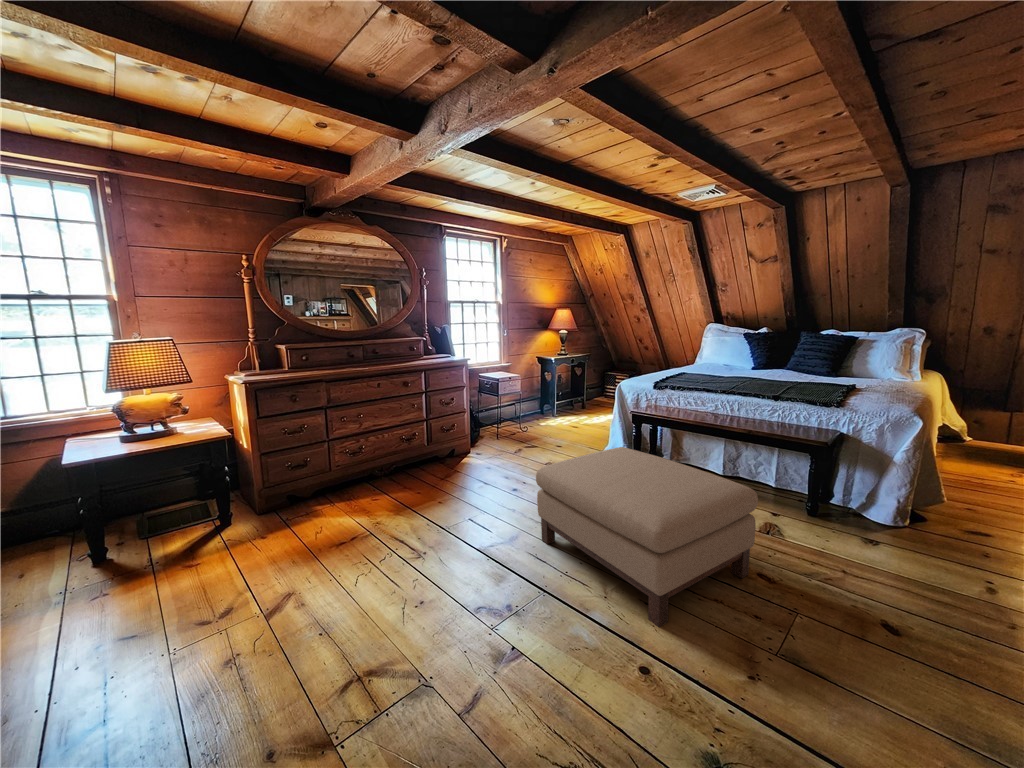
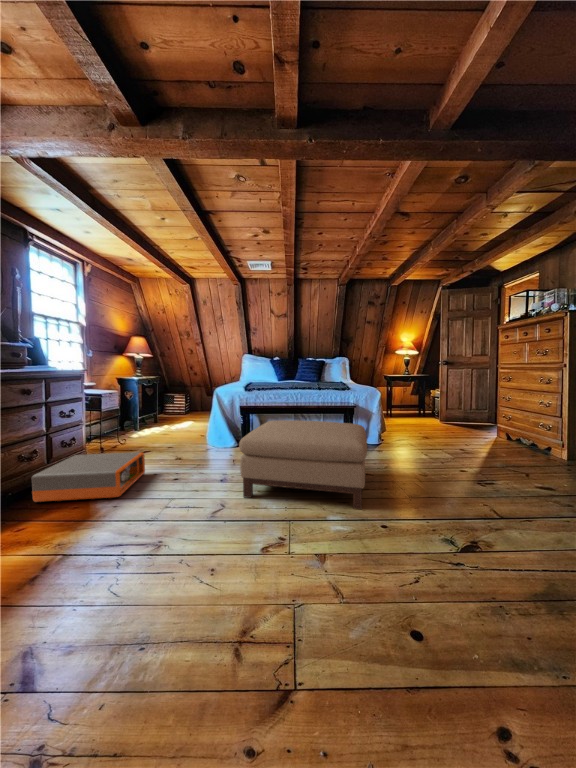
storage box: none [400,445,495,497] -> present [32,452,145,502]

